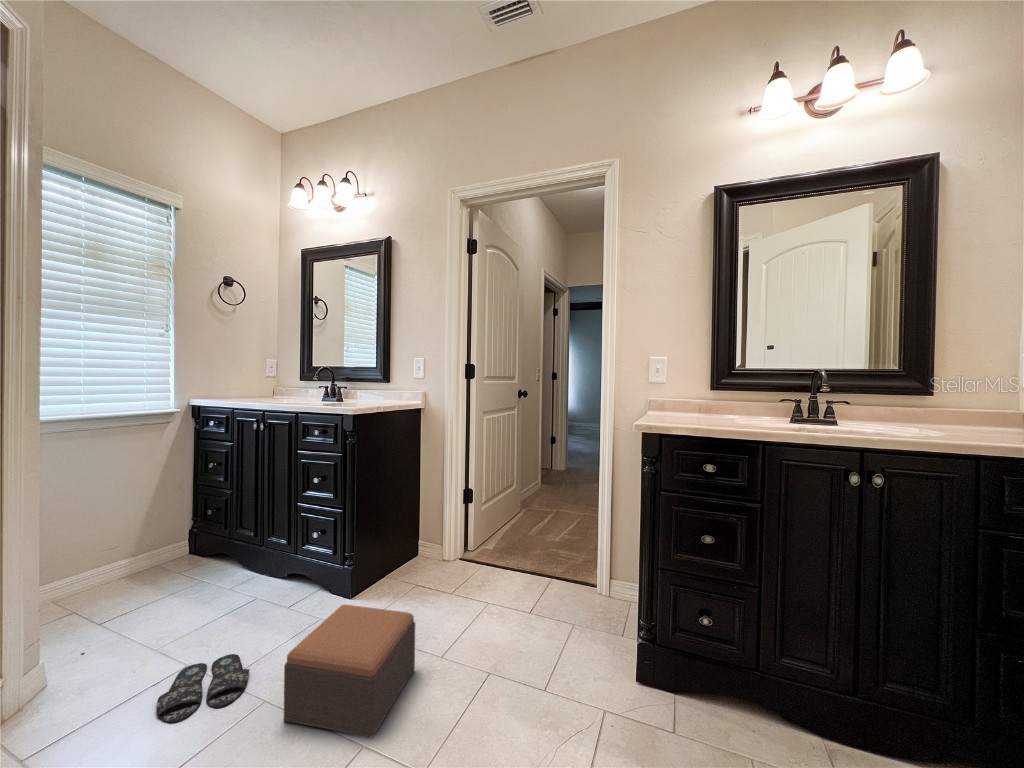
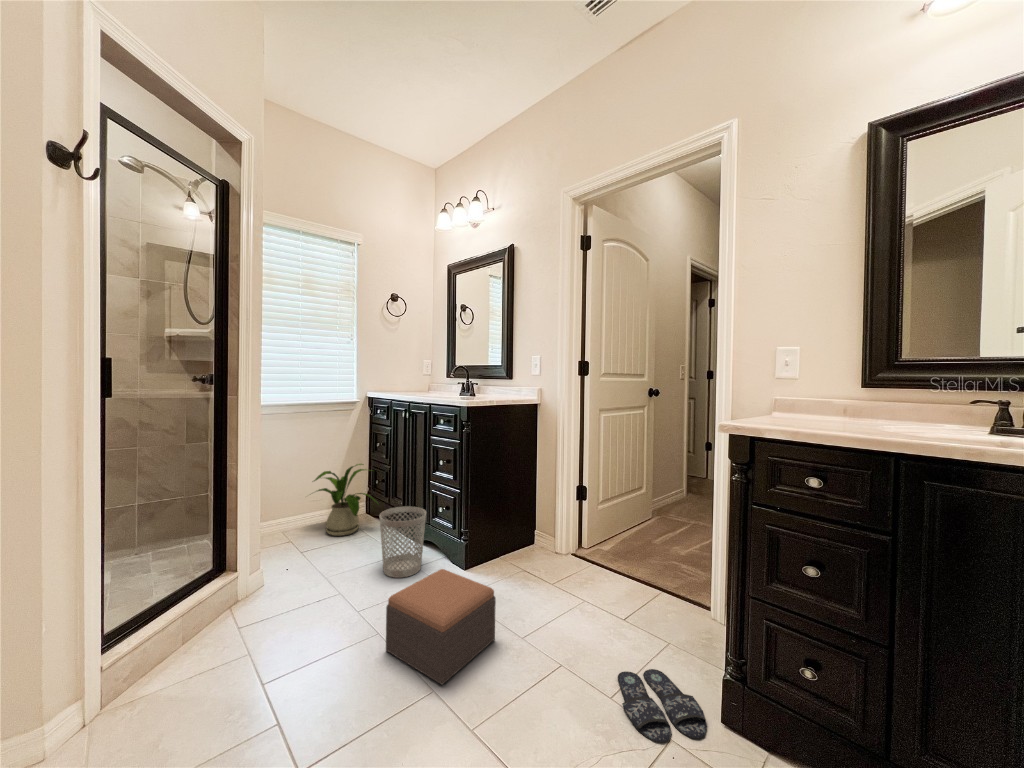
house plant: none [92,493,219,594] -> present [314,464,377,536]
wastebasket: none [237,538,302,629] -> present [379,506,426,578]
slippers: present [157,654,250,723] -> present [618,669,707,743]

